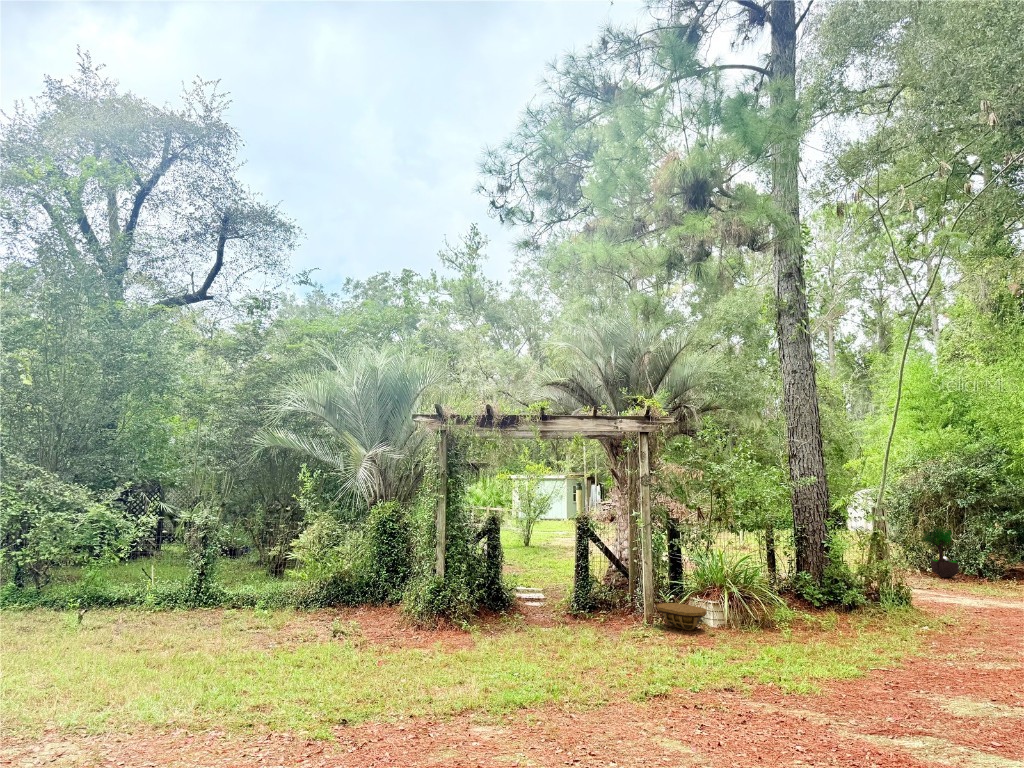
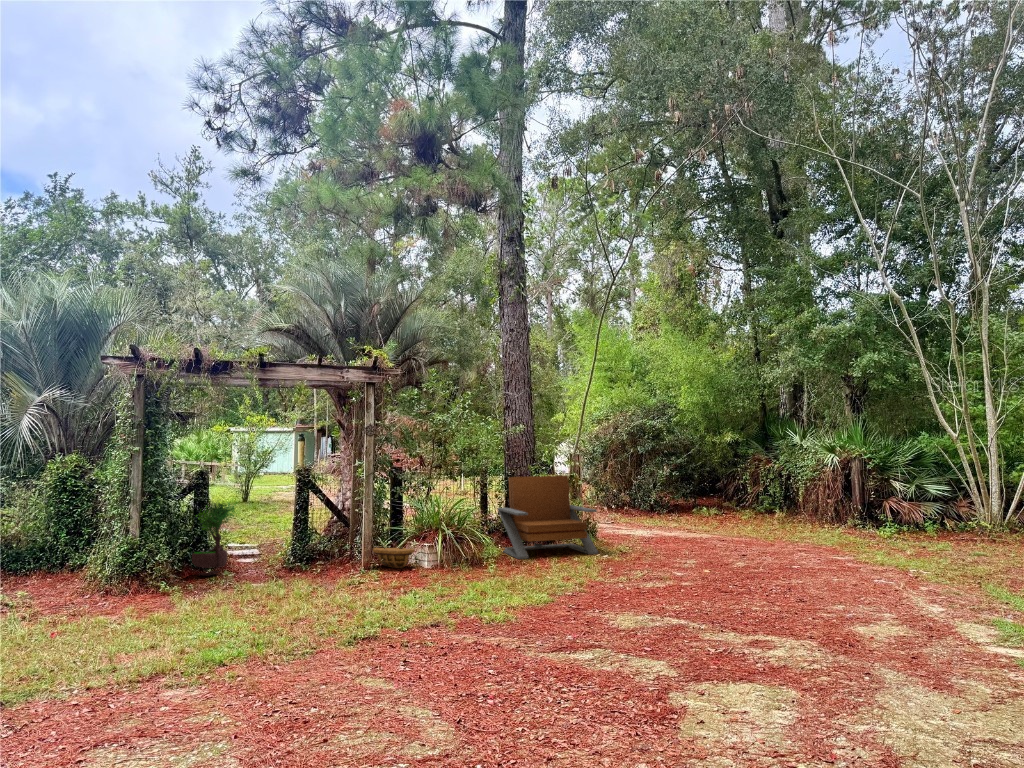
potted tree: present [921,527,959,578] -> present [192,503,235,576]
lounge chair: none [789,534,928,634] -> present [498,475,598,559]

